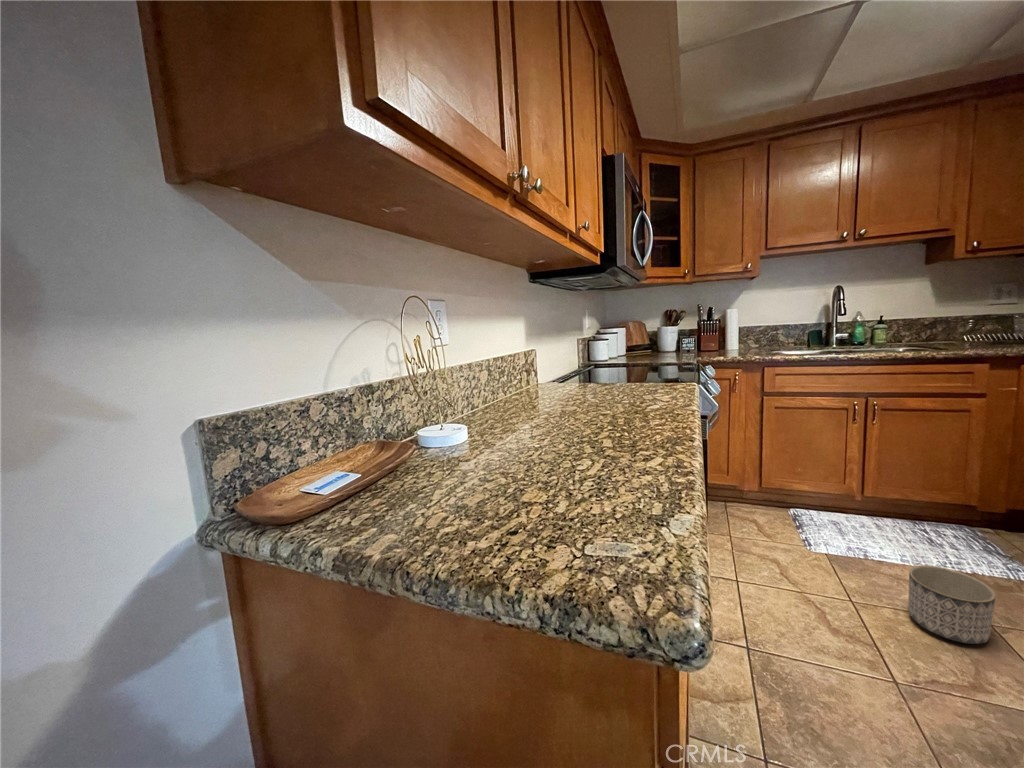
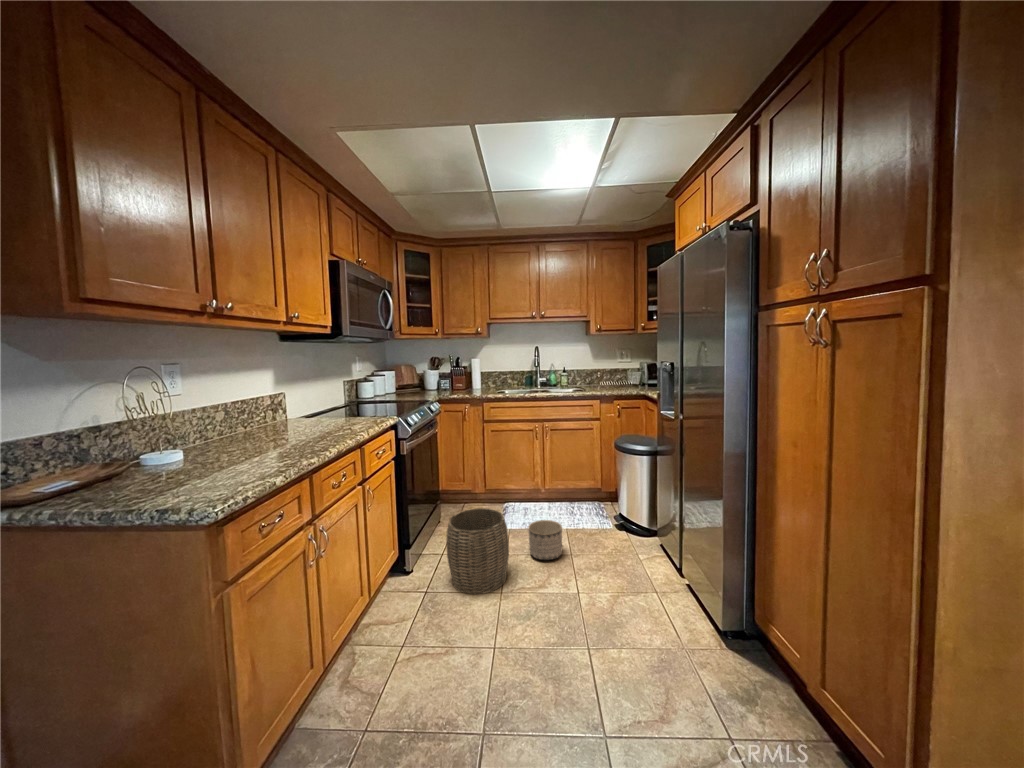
woven basket: none [777,534,908,688] -> present [446,508,509,594]

